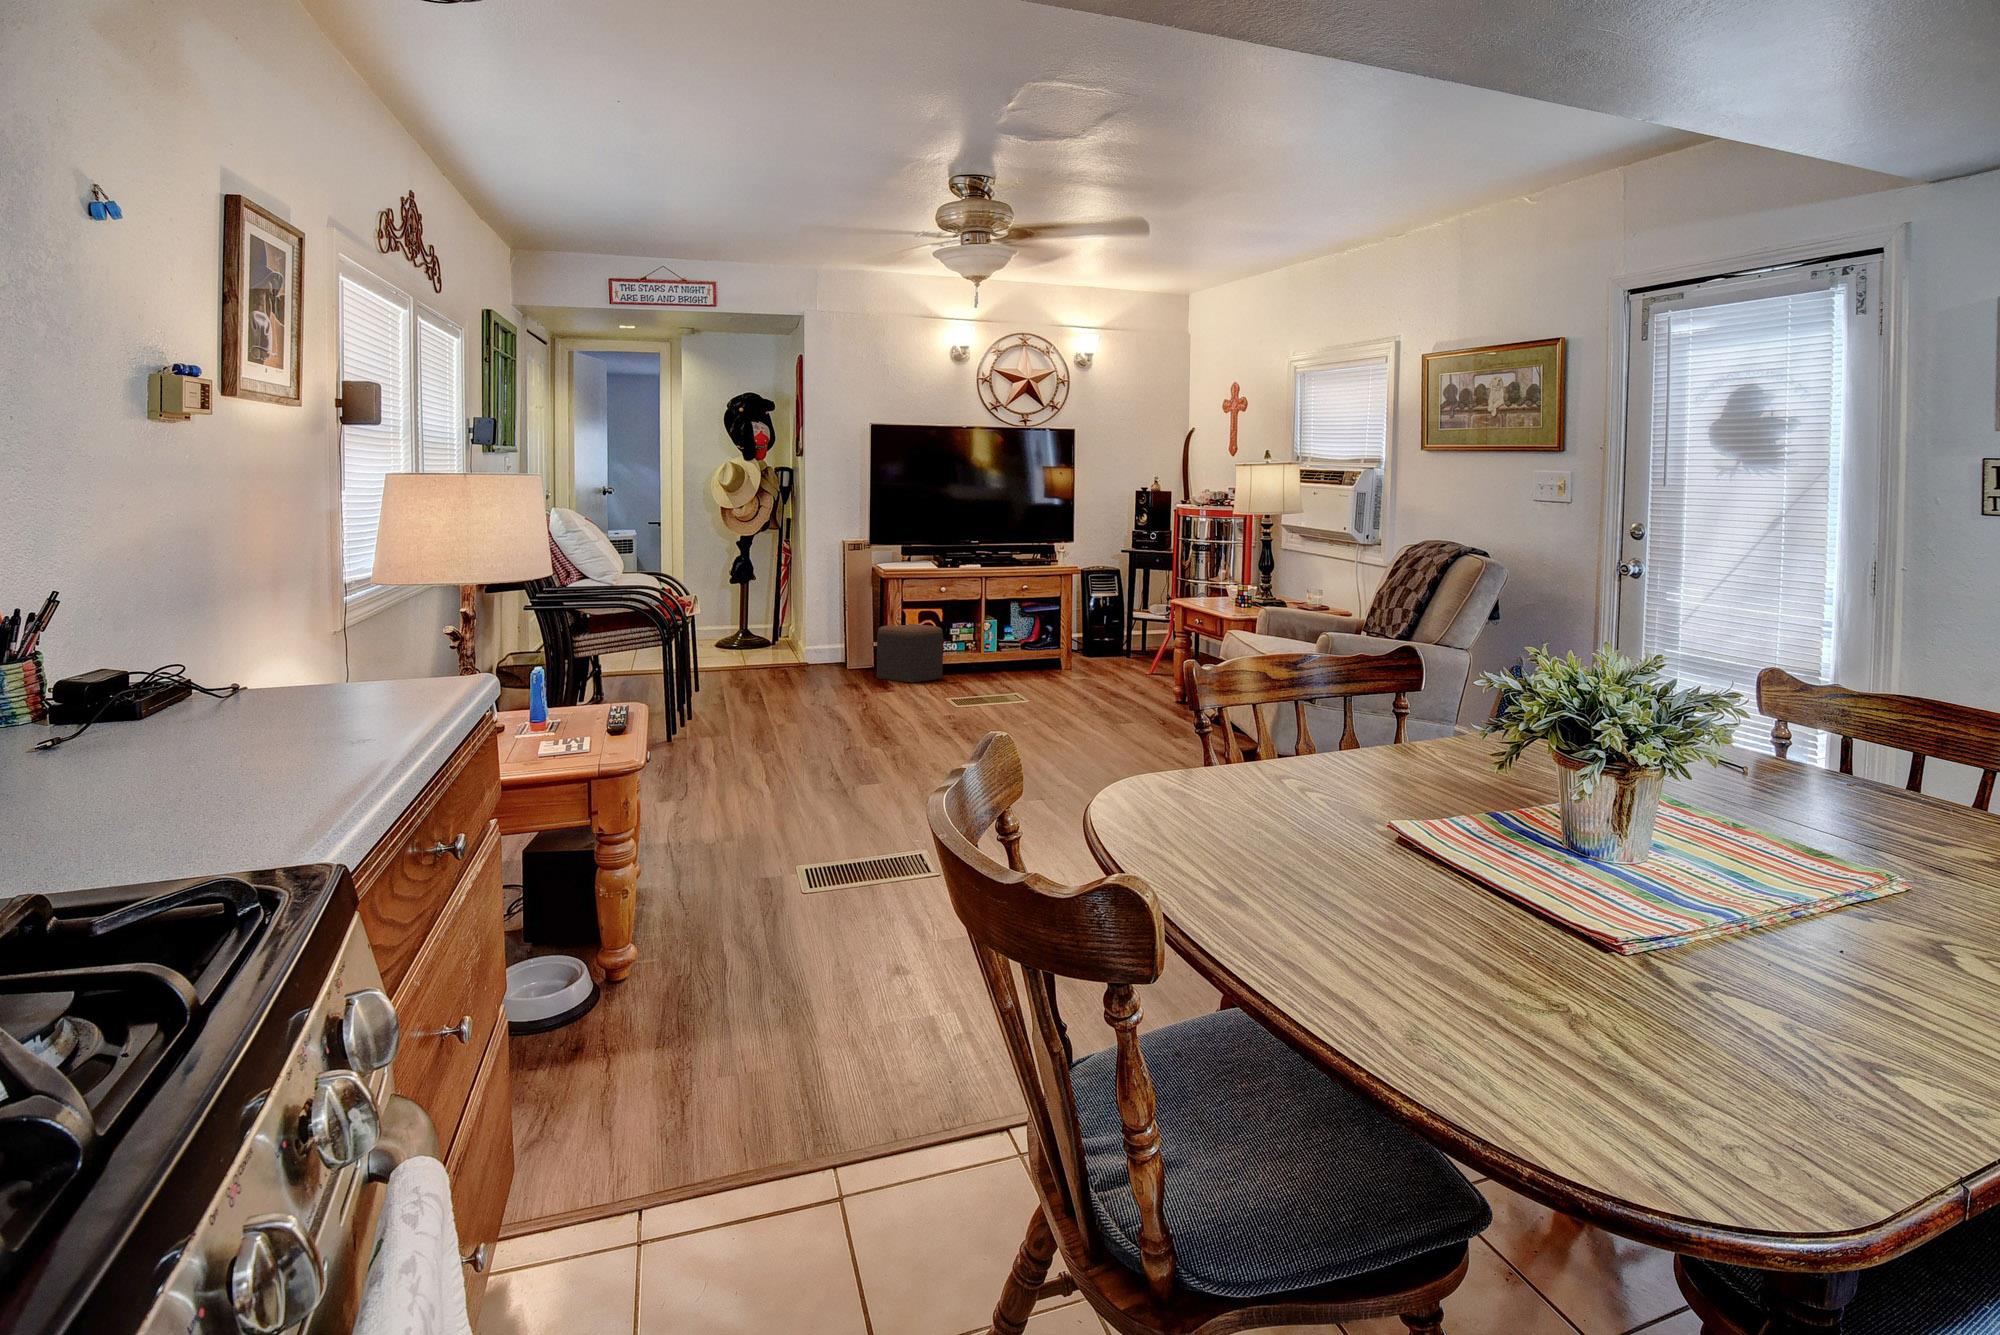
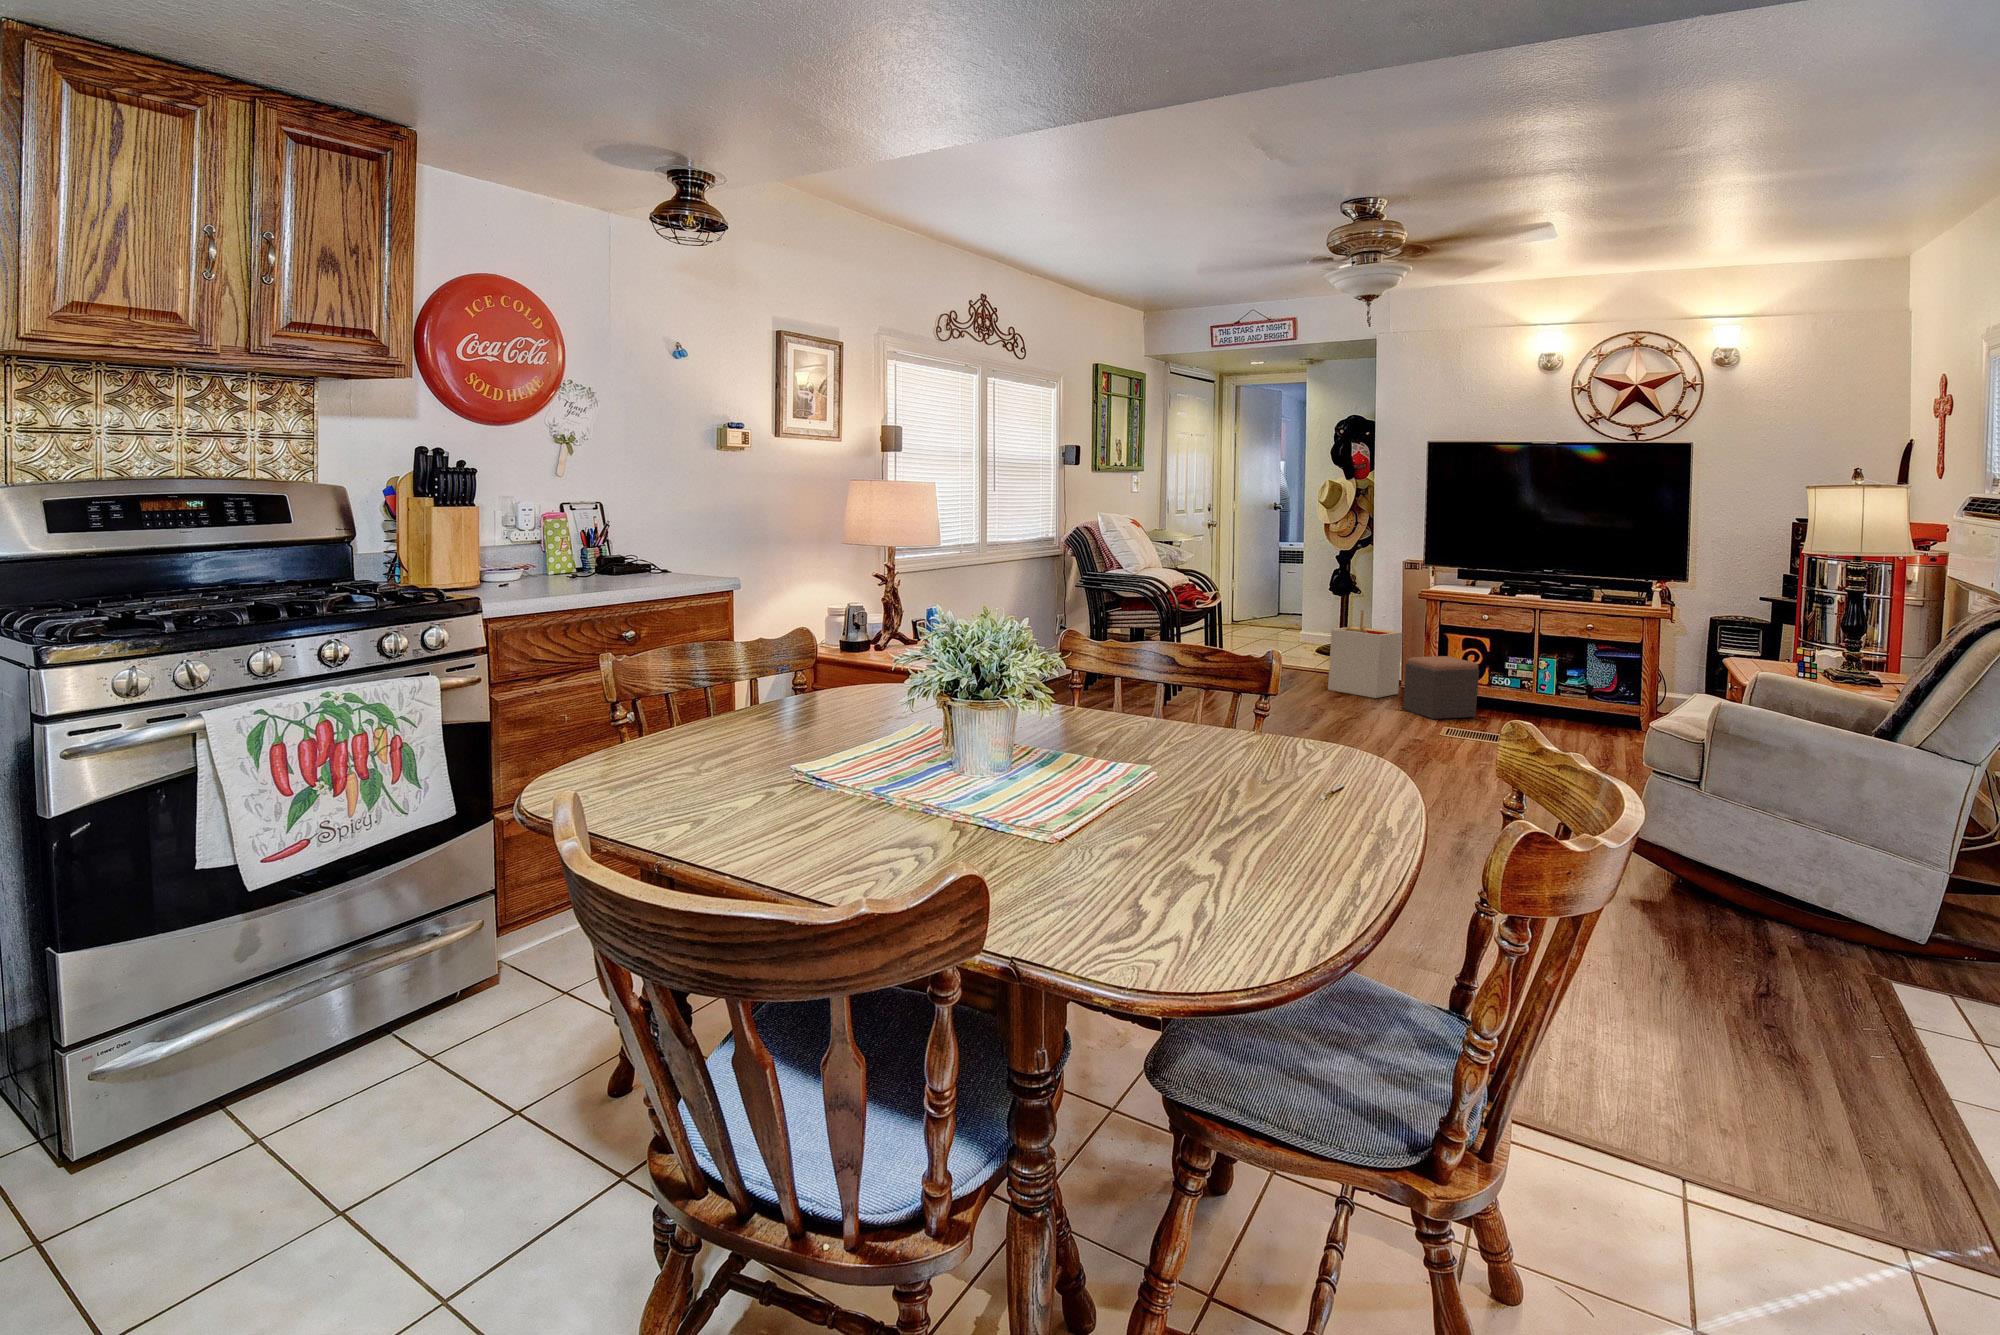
storage bin: none [790,586,856,672] -> present [1328,610,1402,698]

